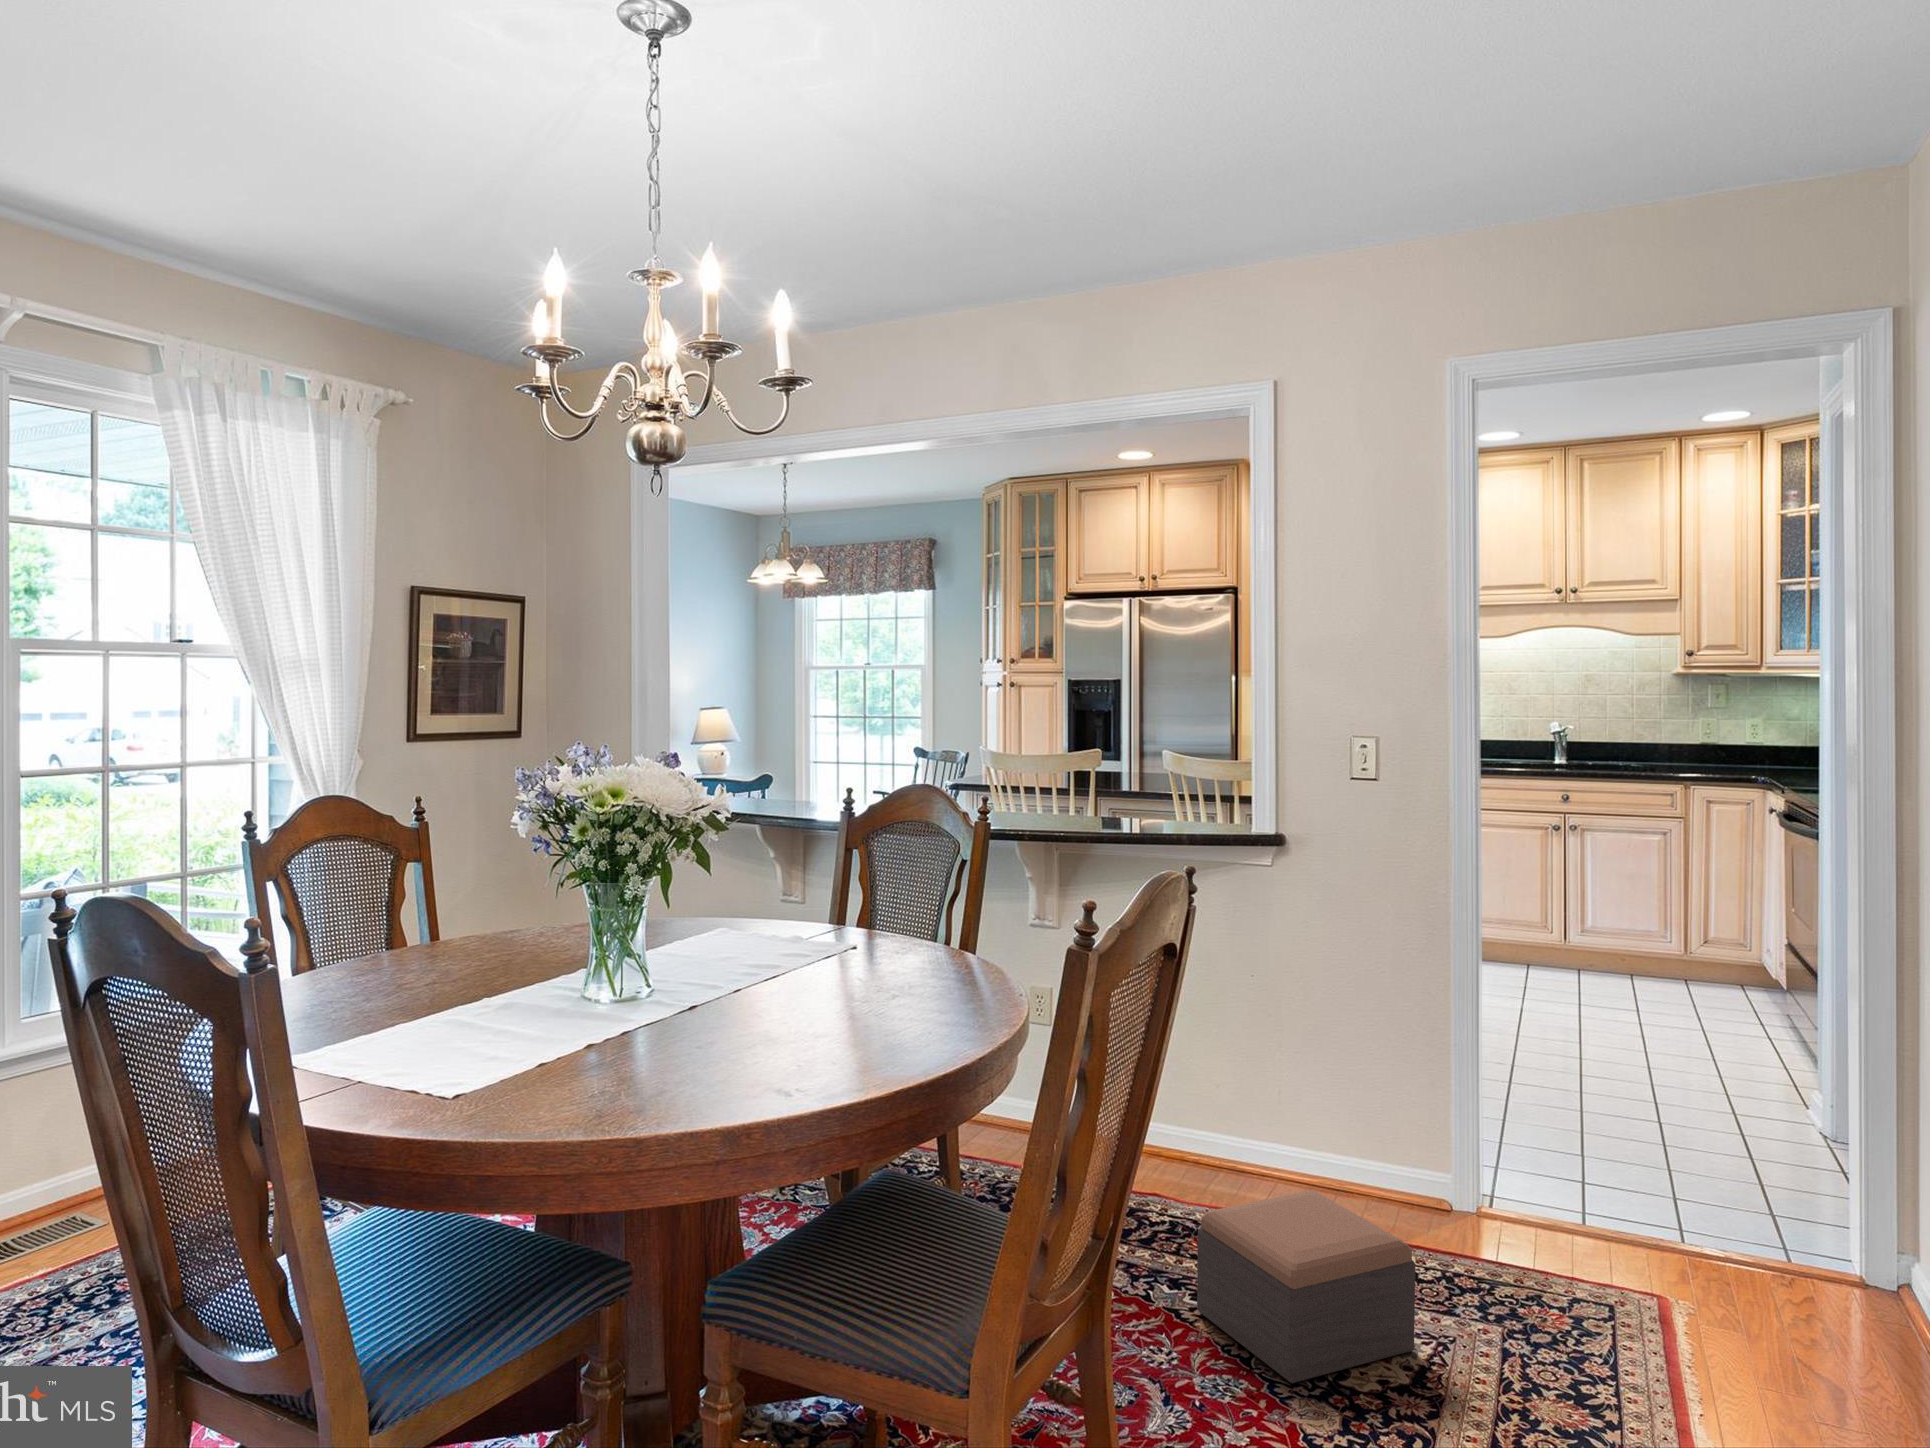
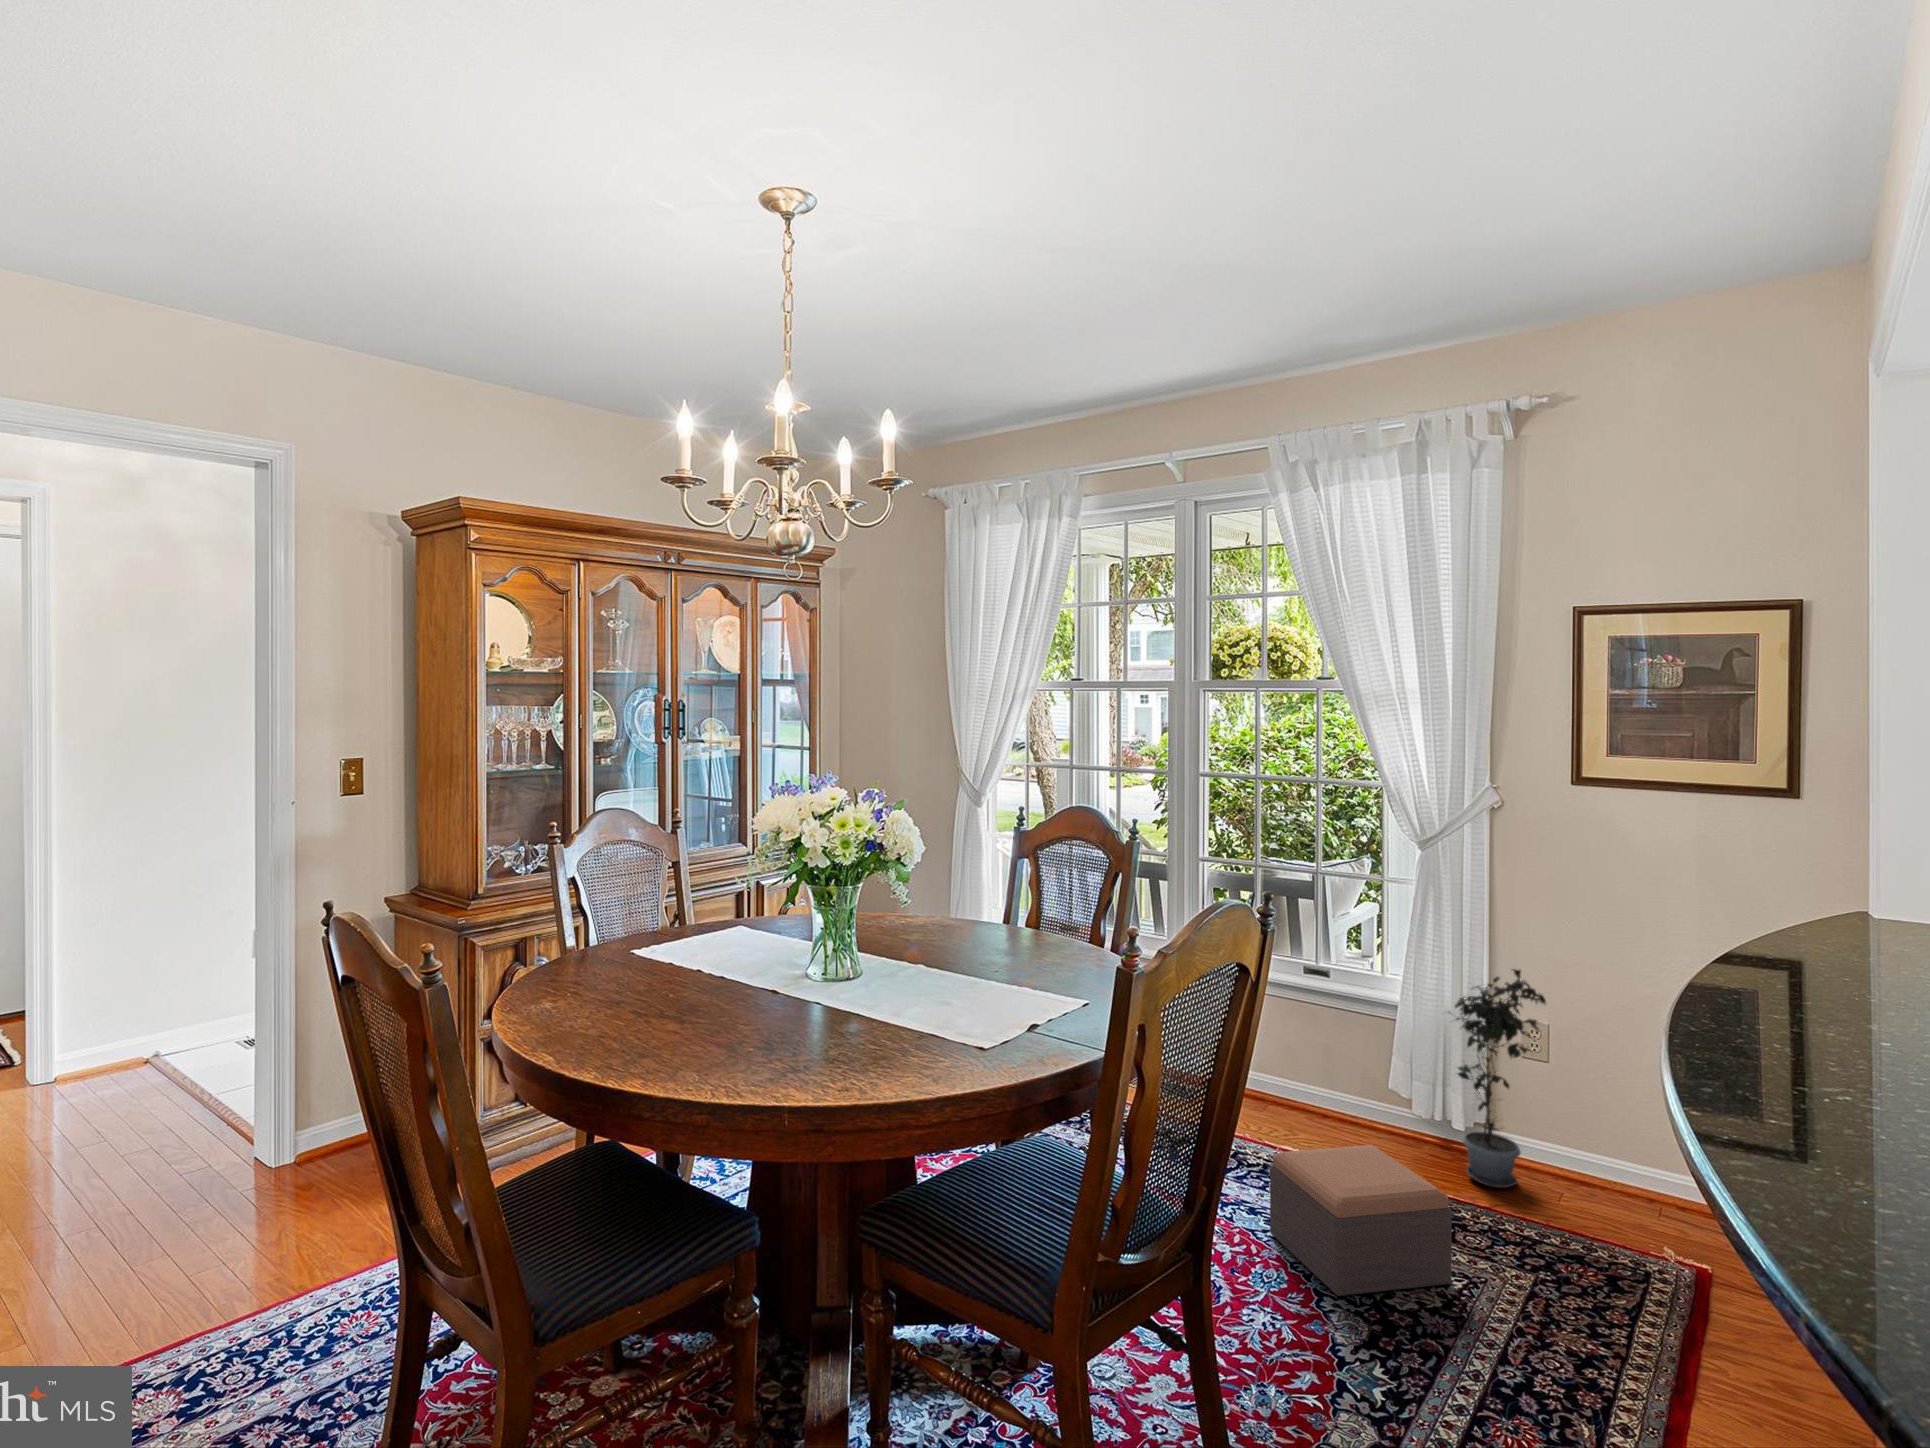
potted plant: none [1376,963,1496,1223] -> present [1448,969,1546,1188]

